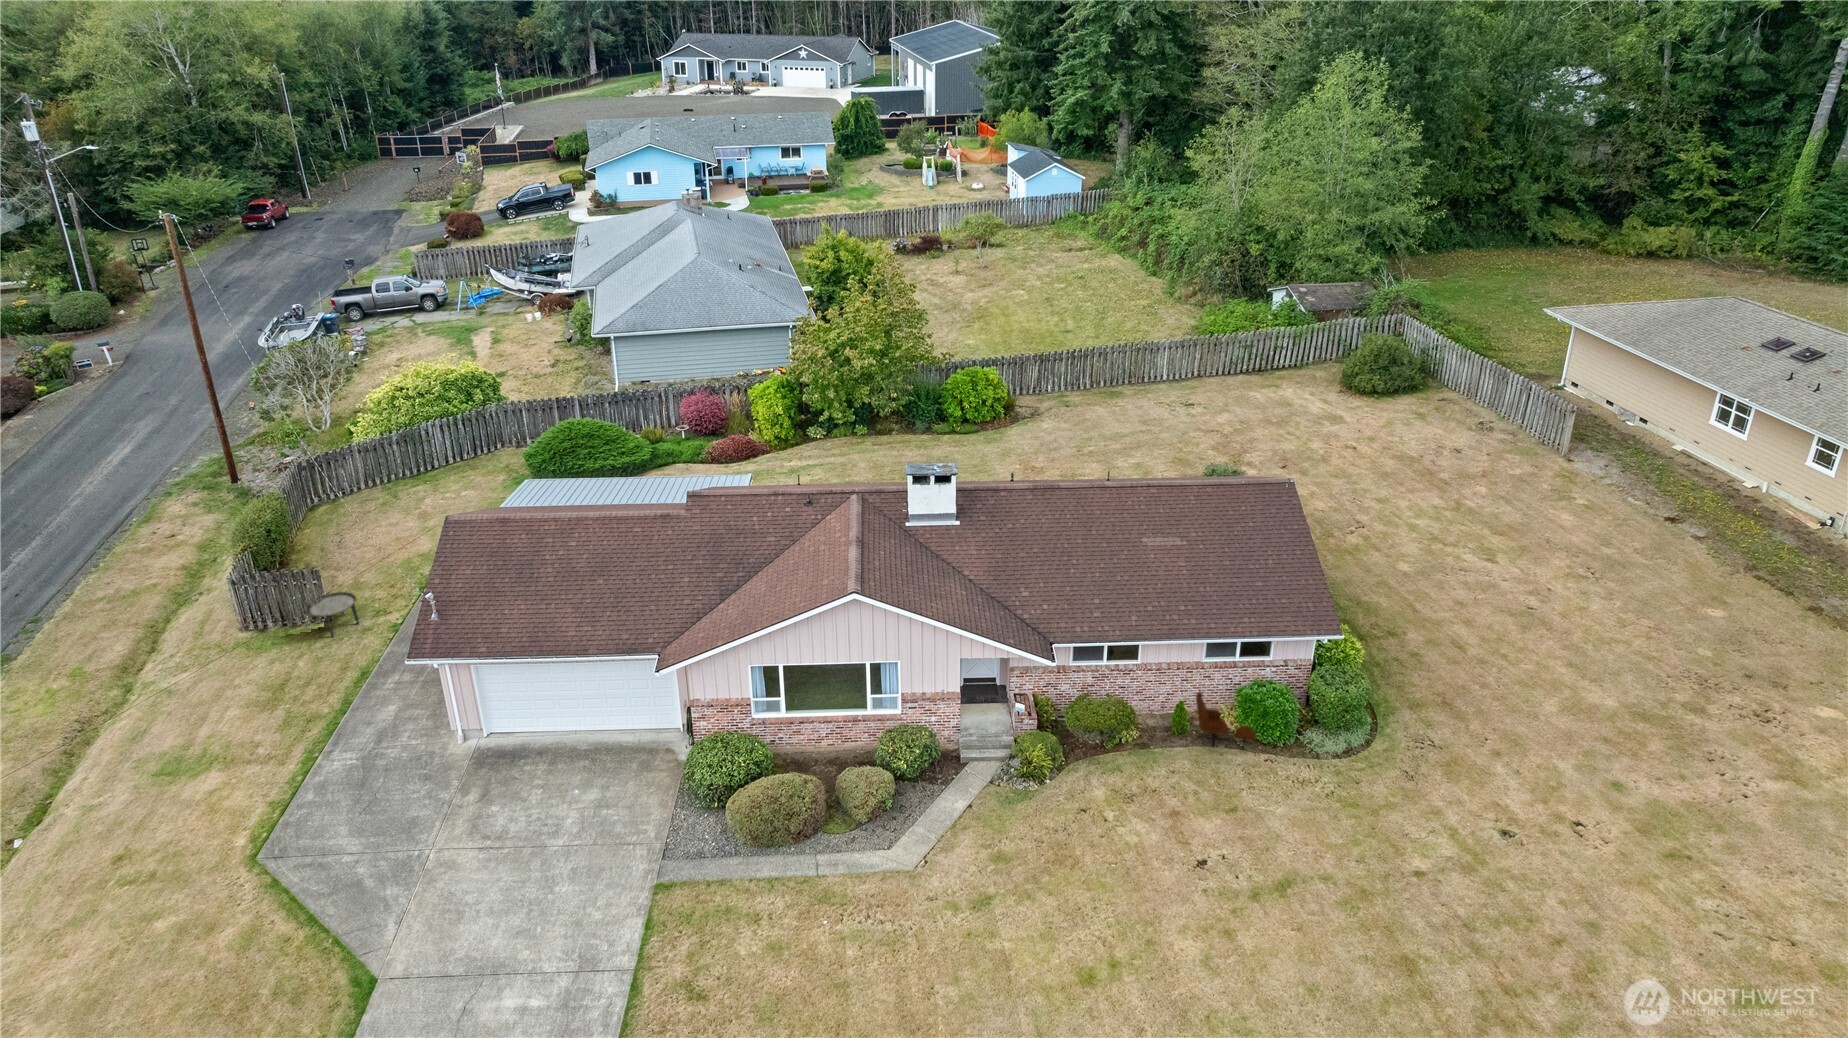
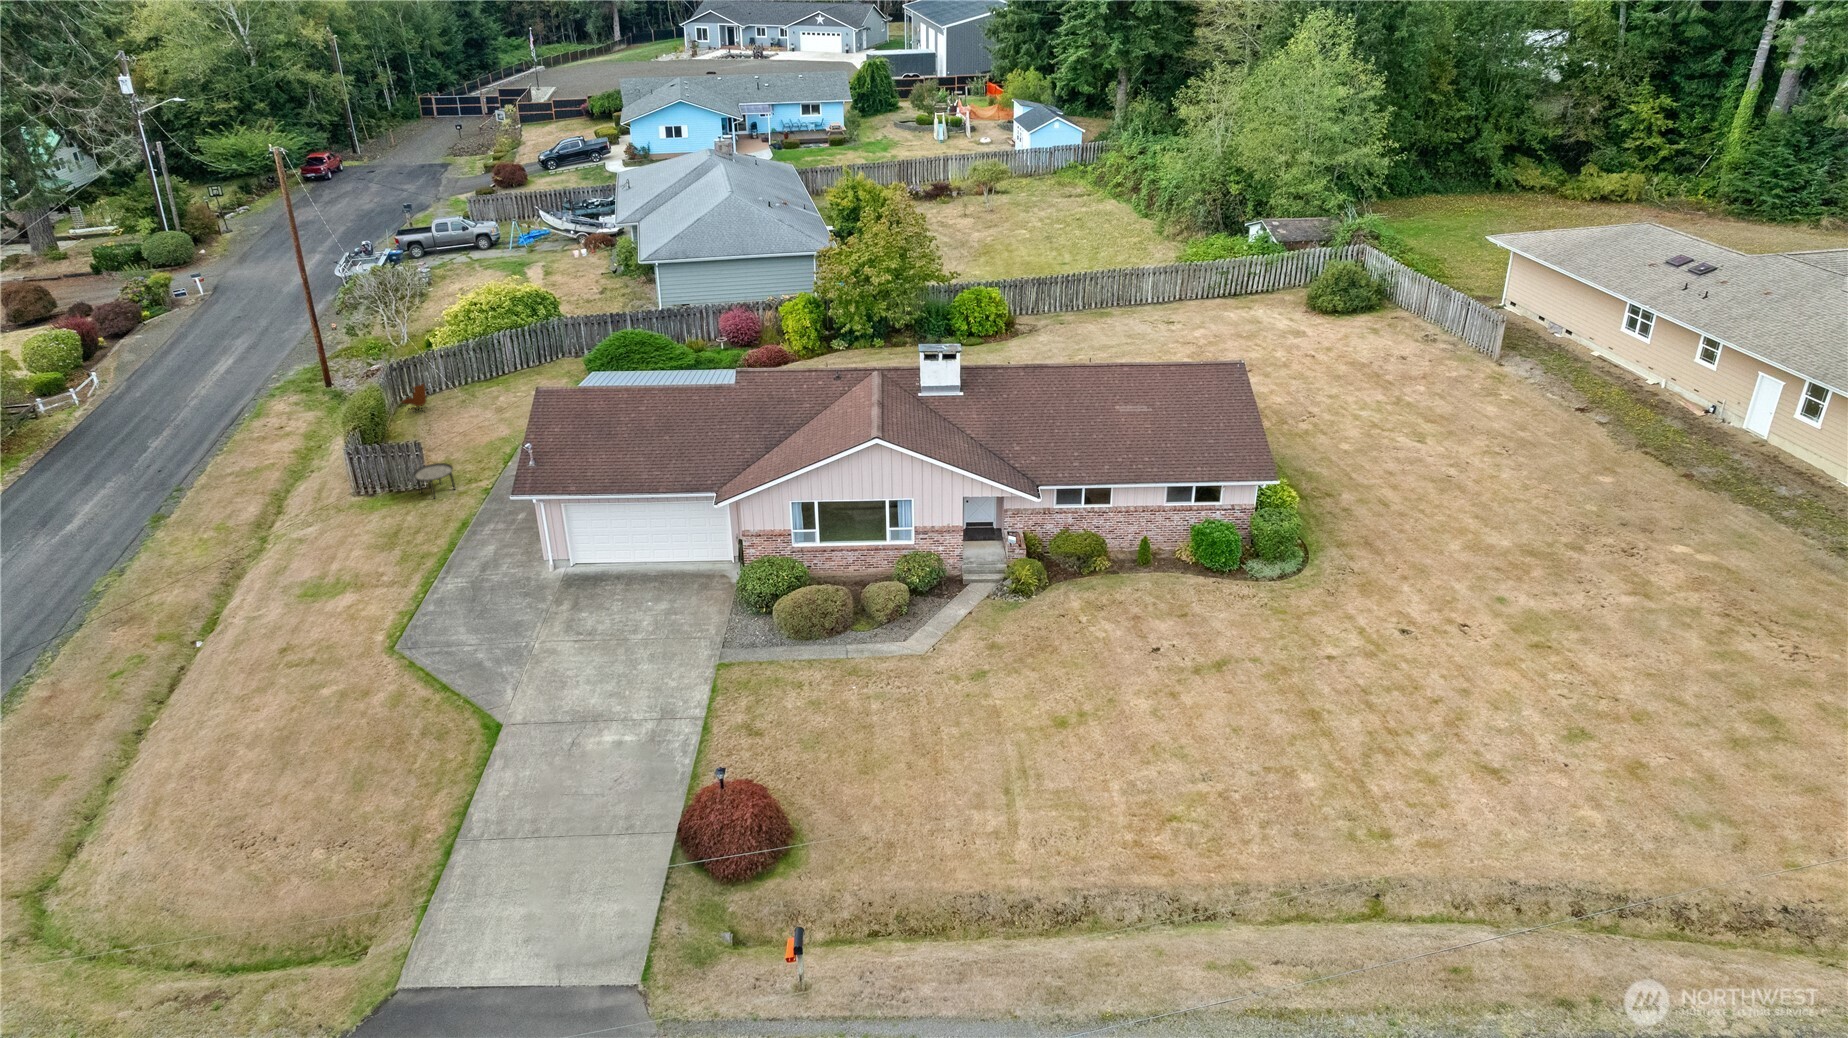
lounge chair: present [1196,692,1256,744] -> present [401,384,427,410]

